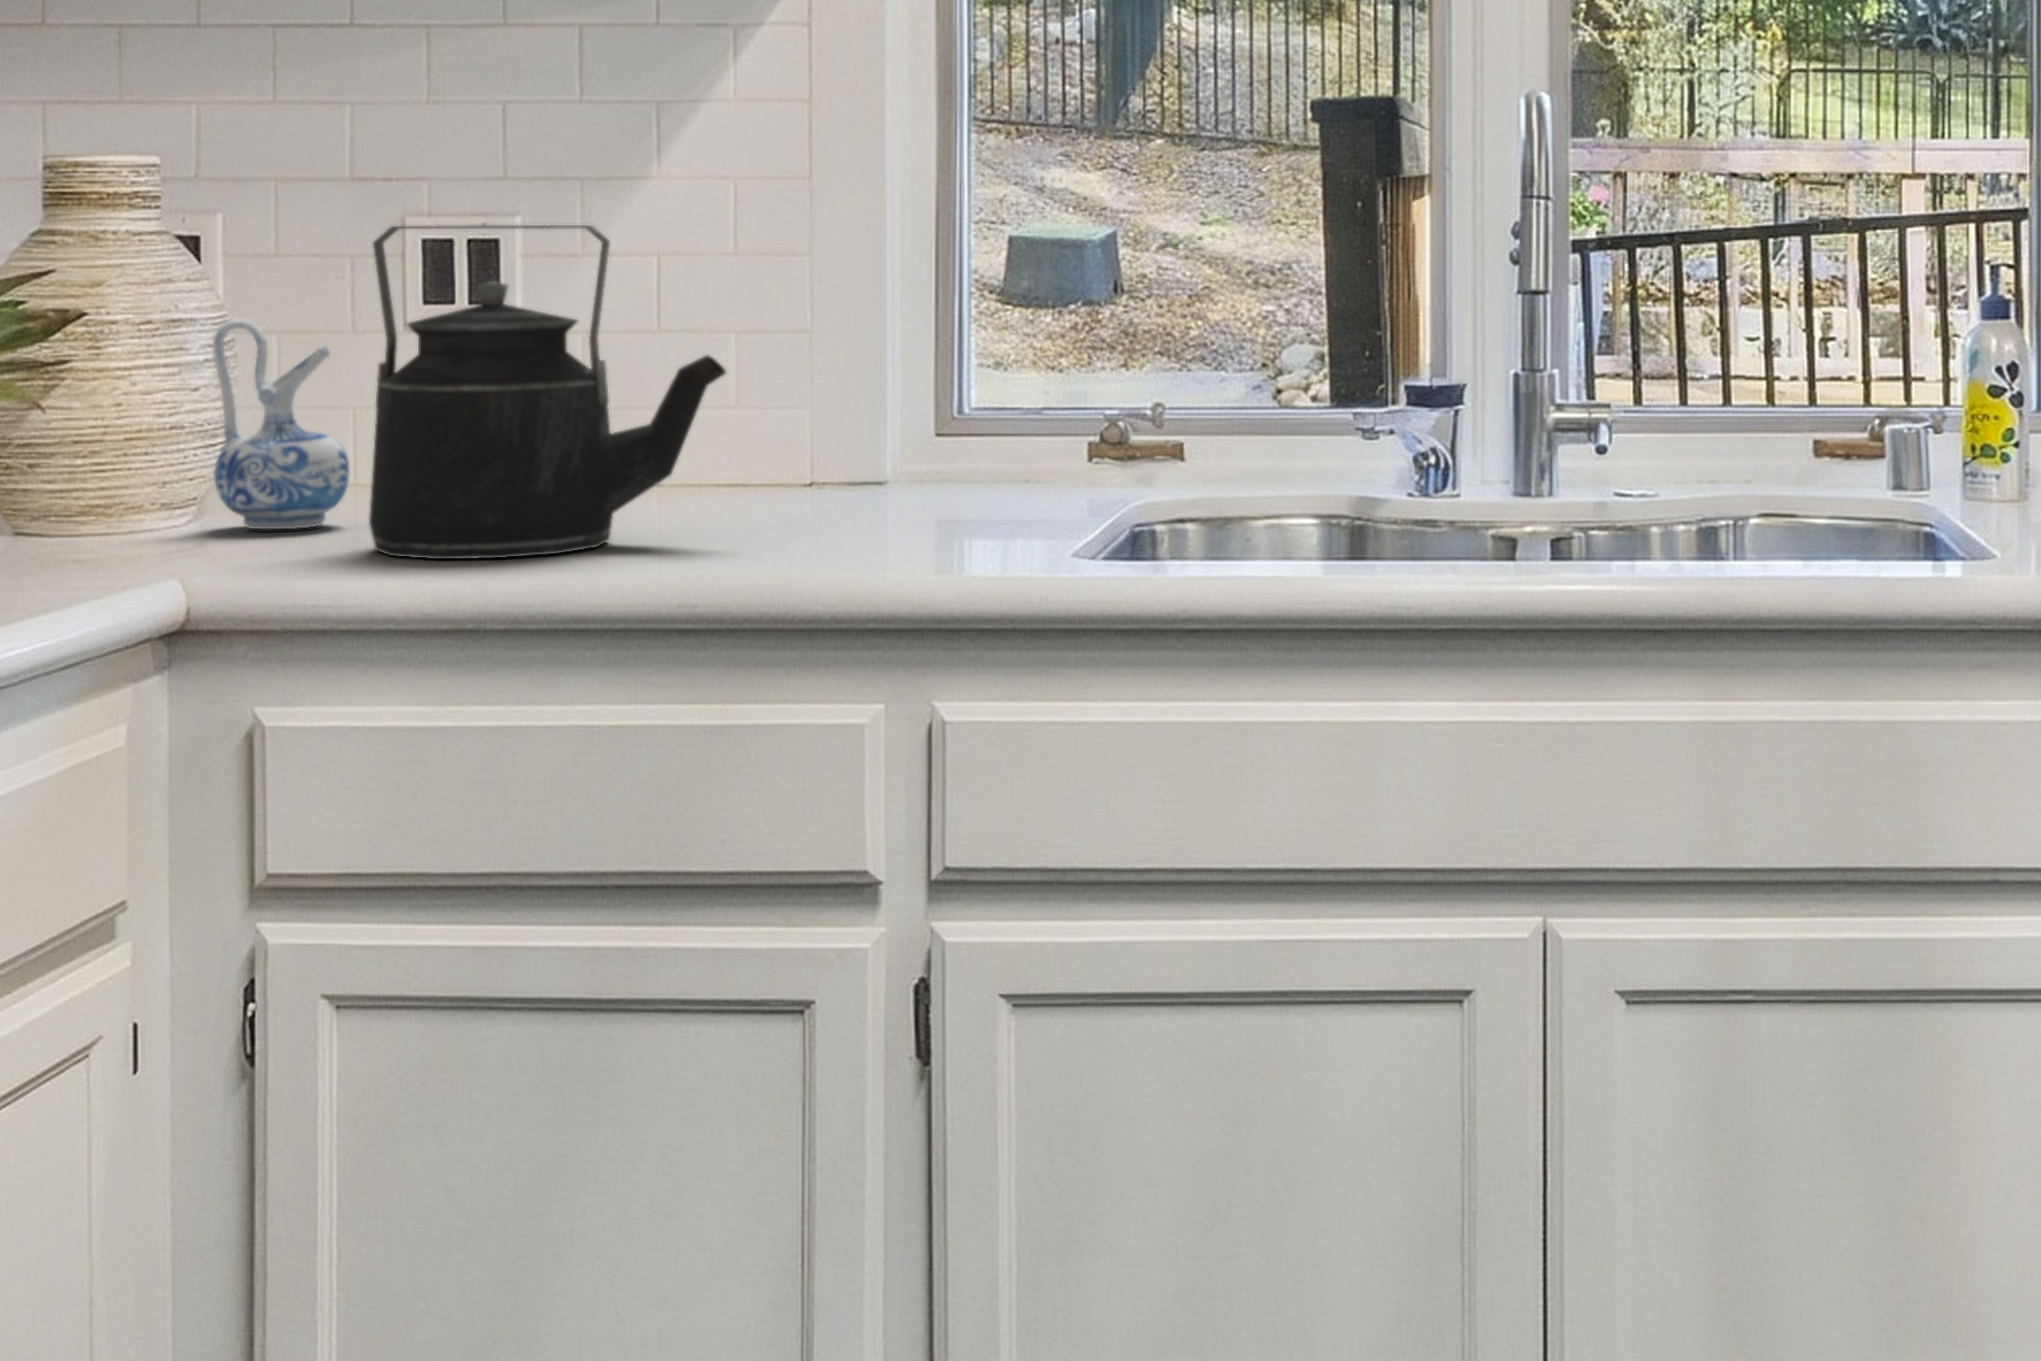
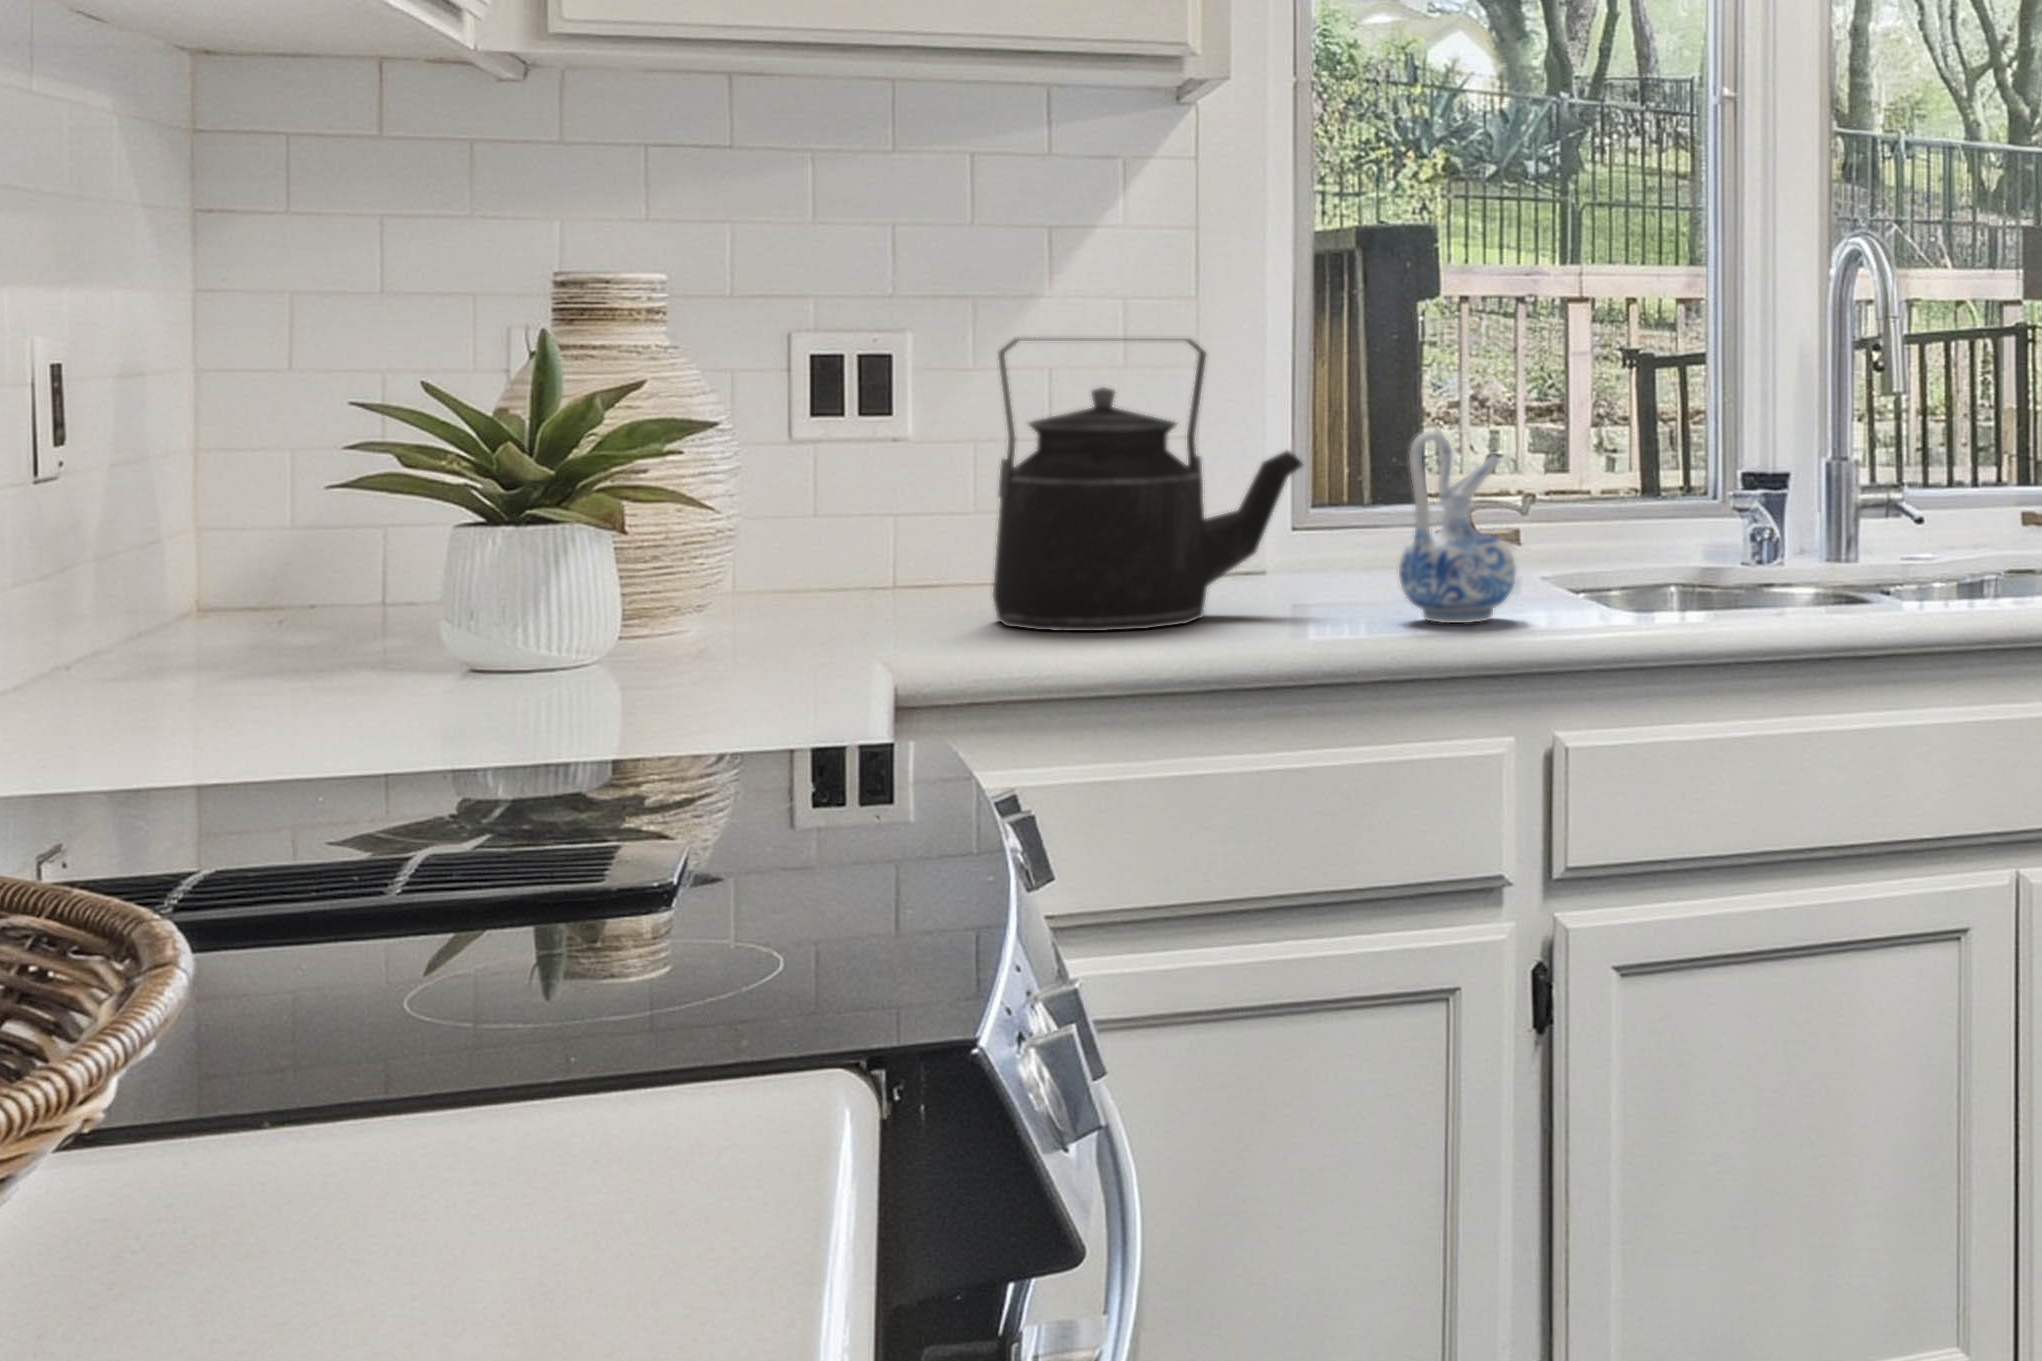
ceramic pitcher: present [213,319,349,529] -> present [1399,431,1516,623]

